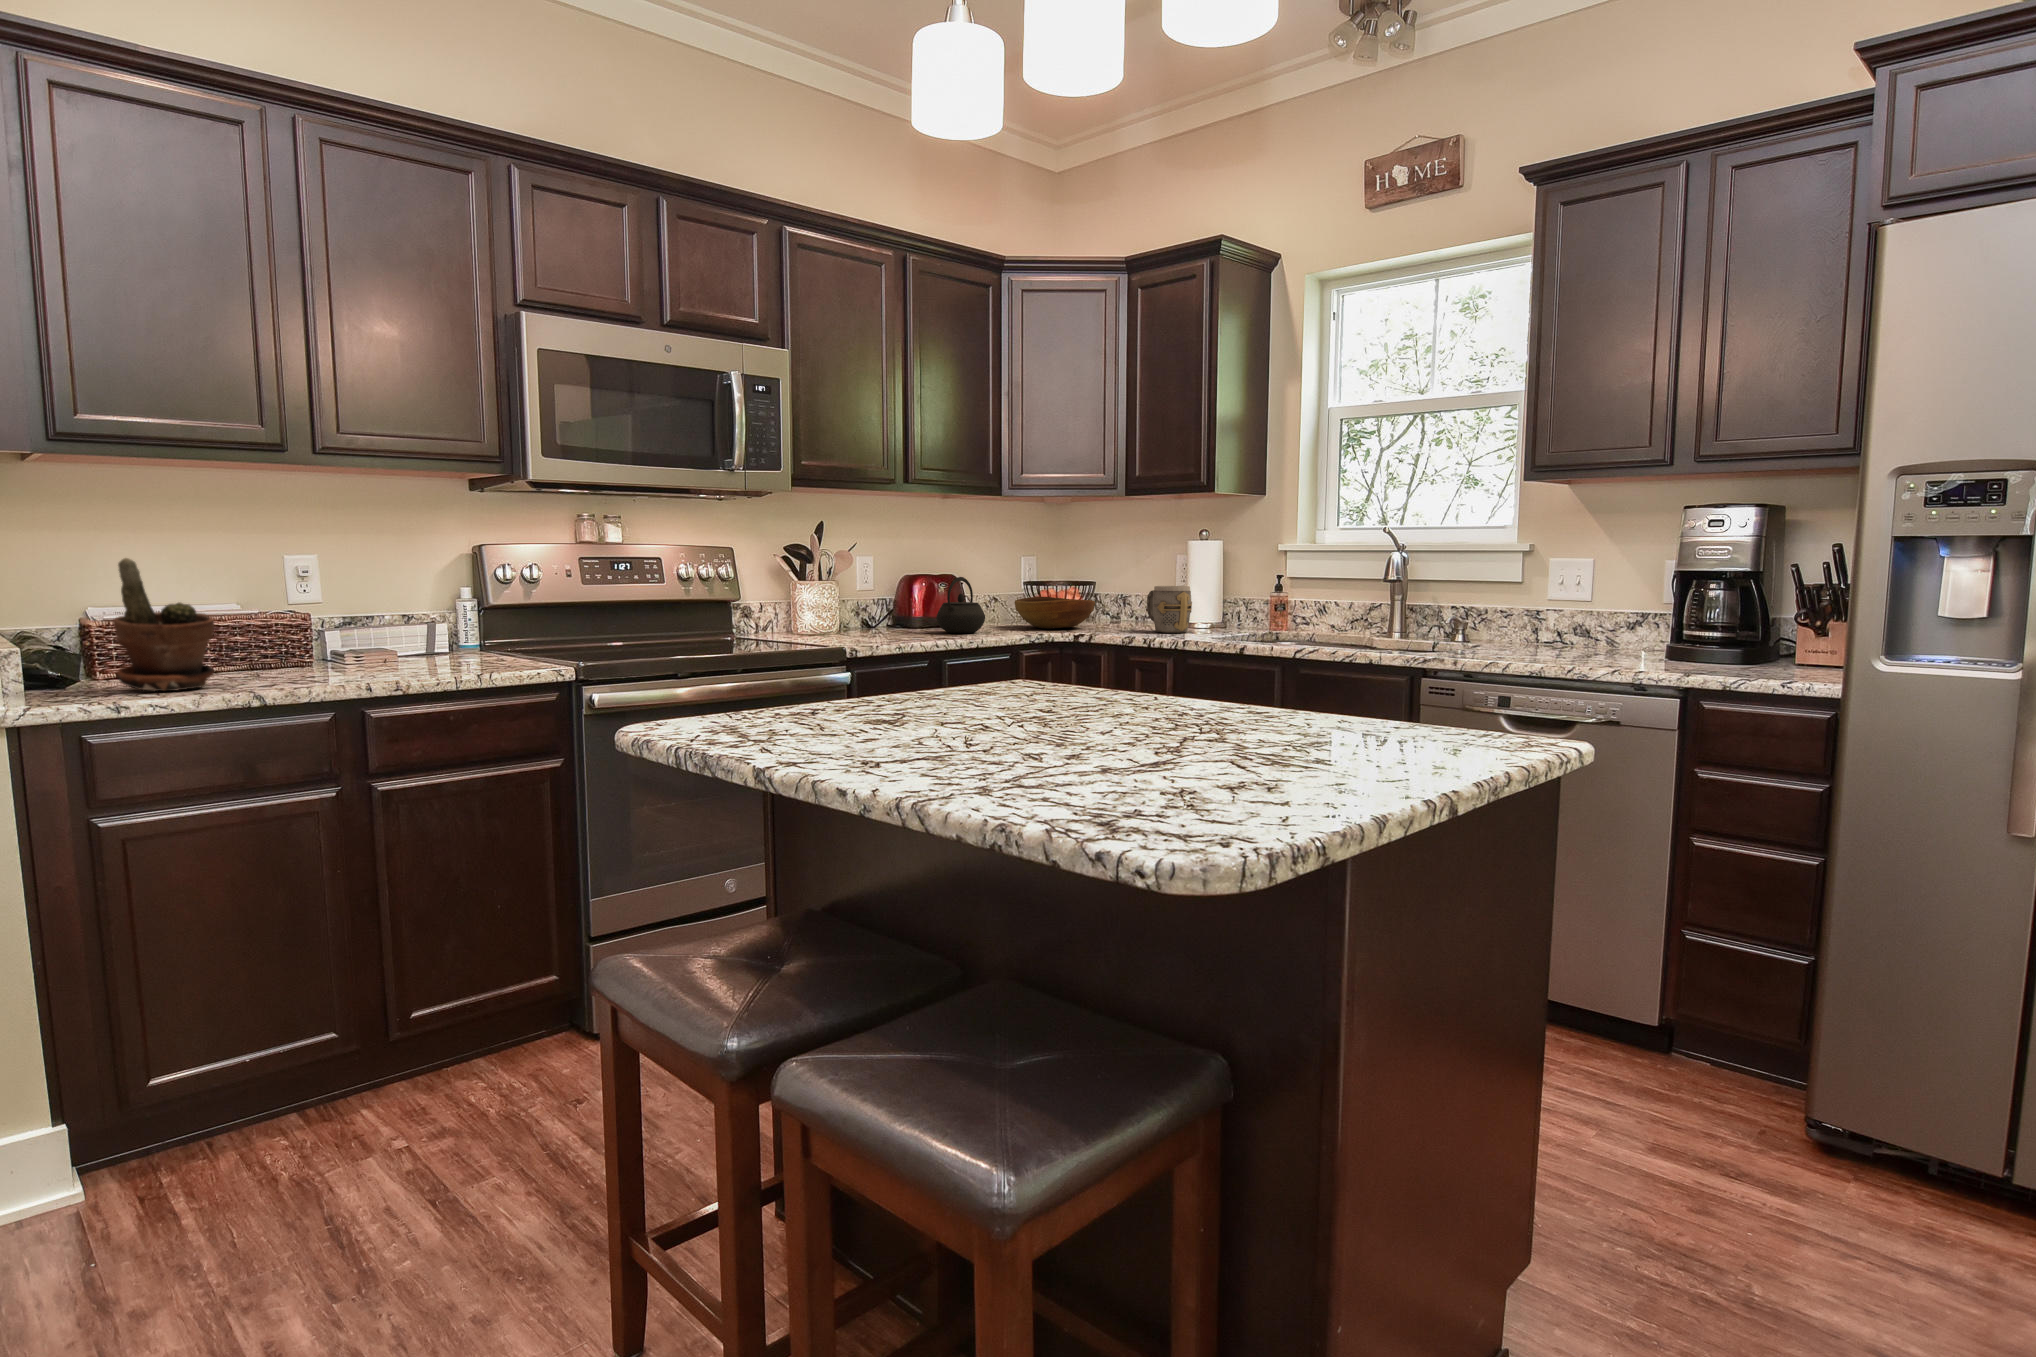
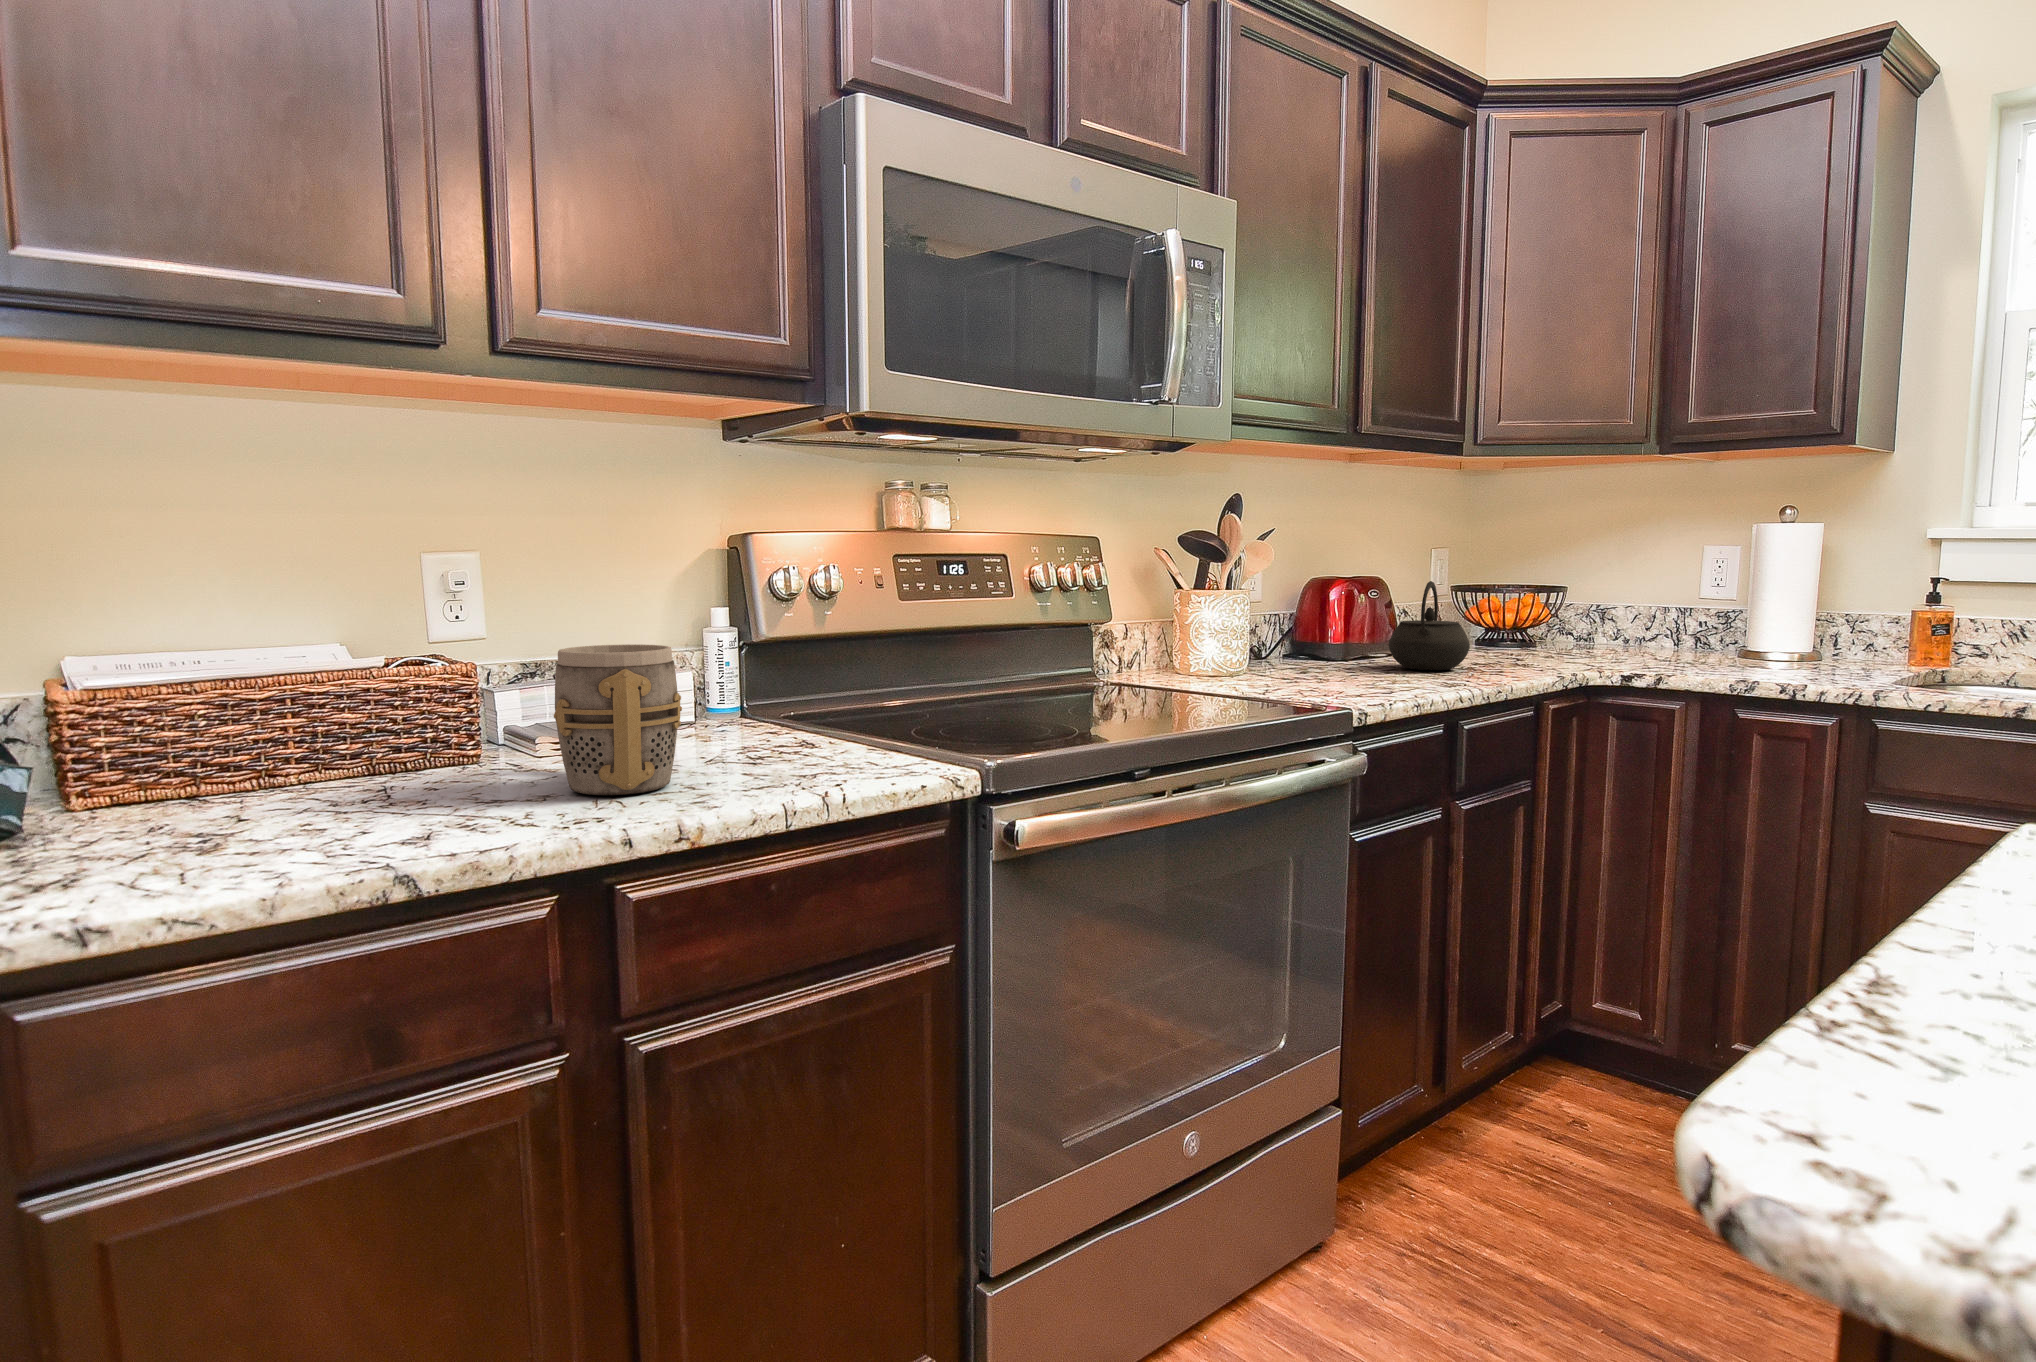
potted plant: present [113,558,214,691] -> none [77,560,302,866]
mug: present [1147,586,1192,633] -> present [554,644,682,795]
bowl: present [1015,597,1095,629] -> none [1476,609,1613,660]

